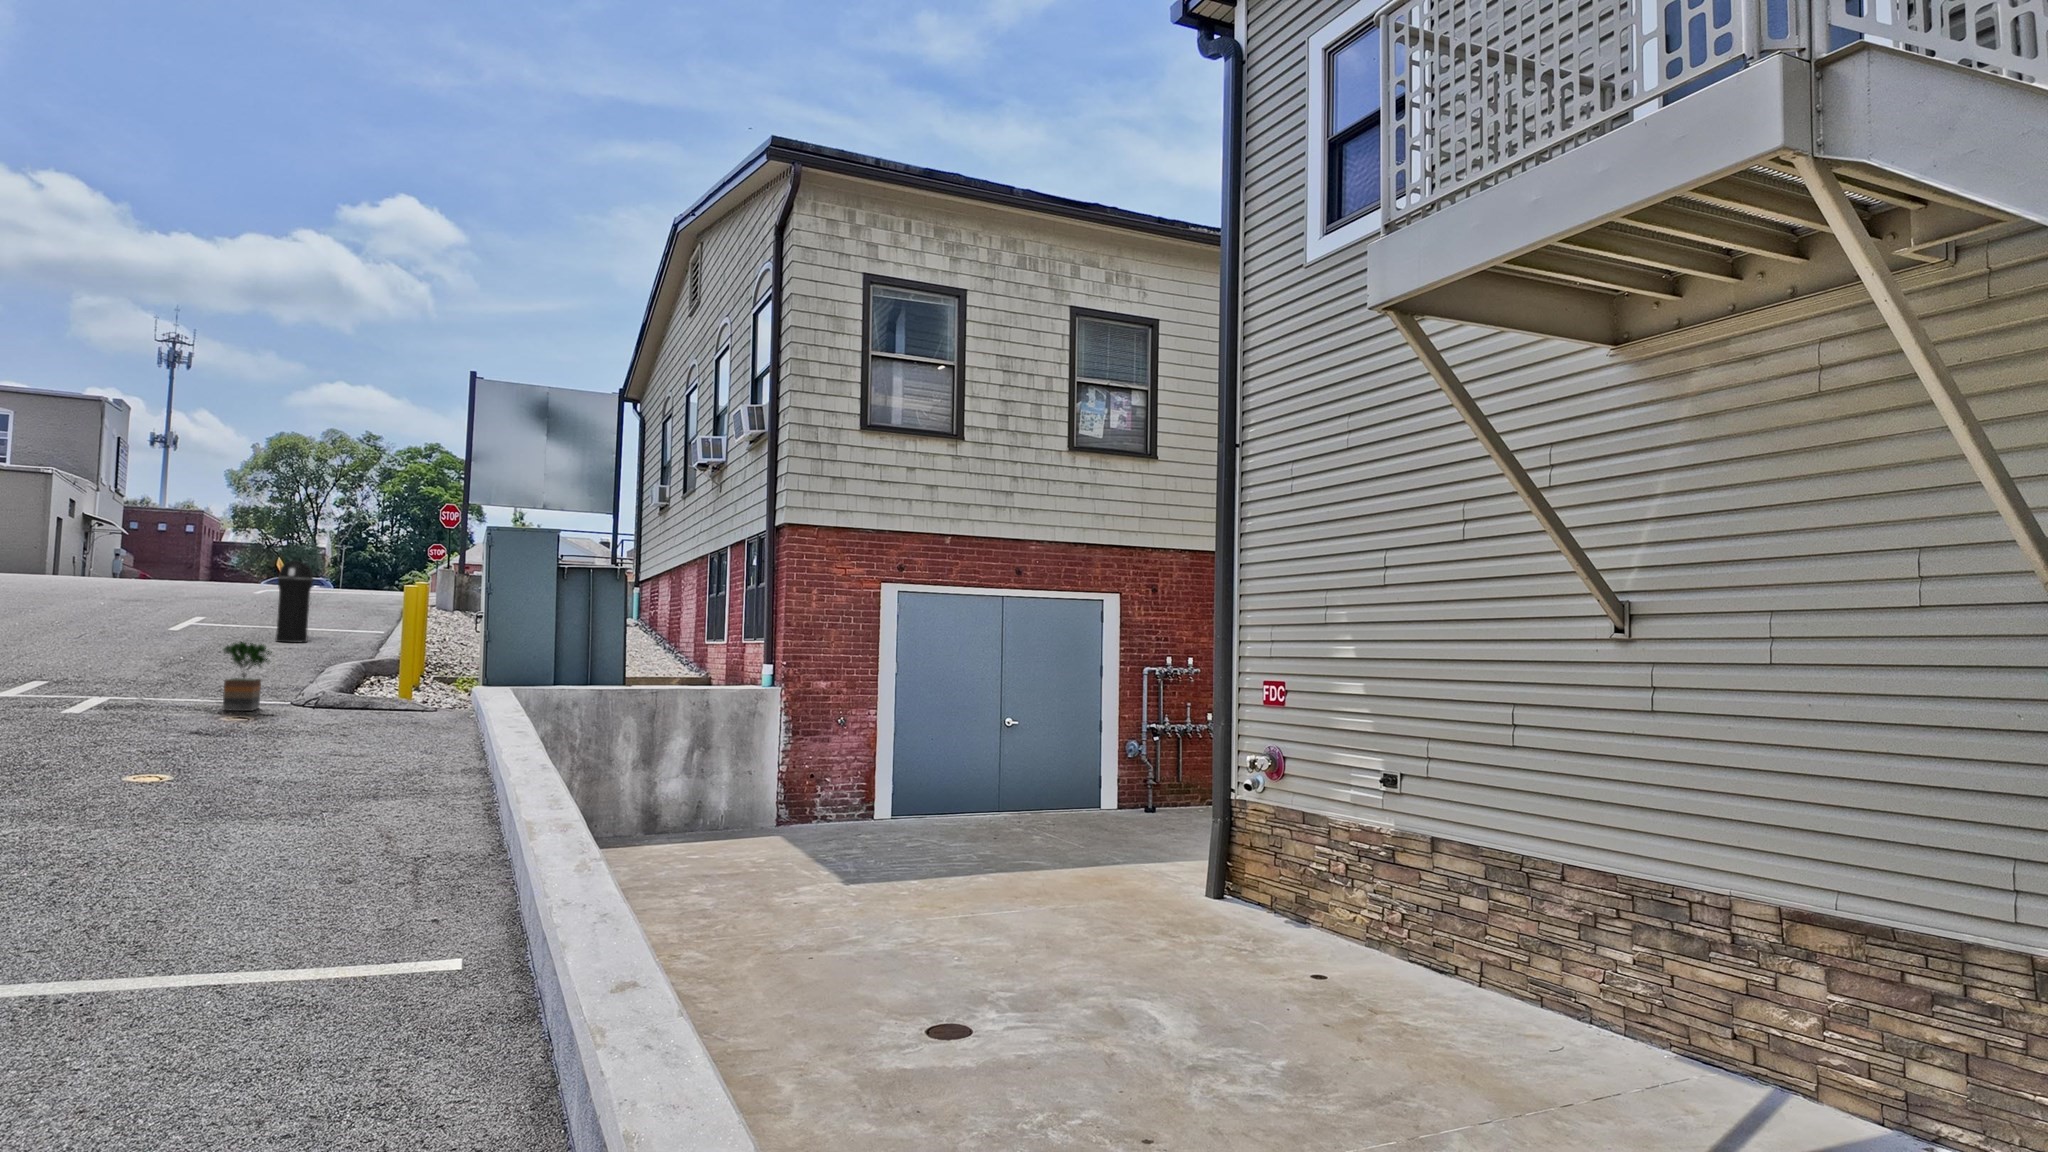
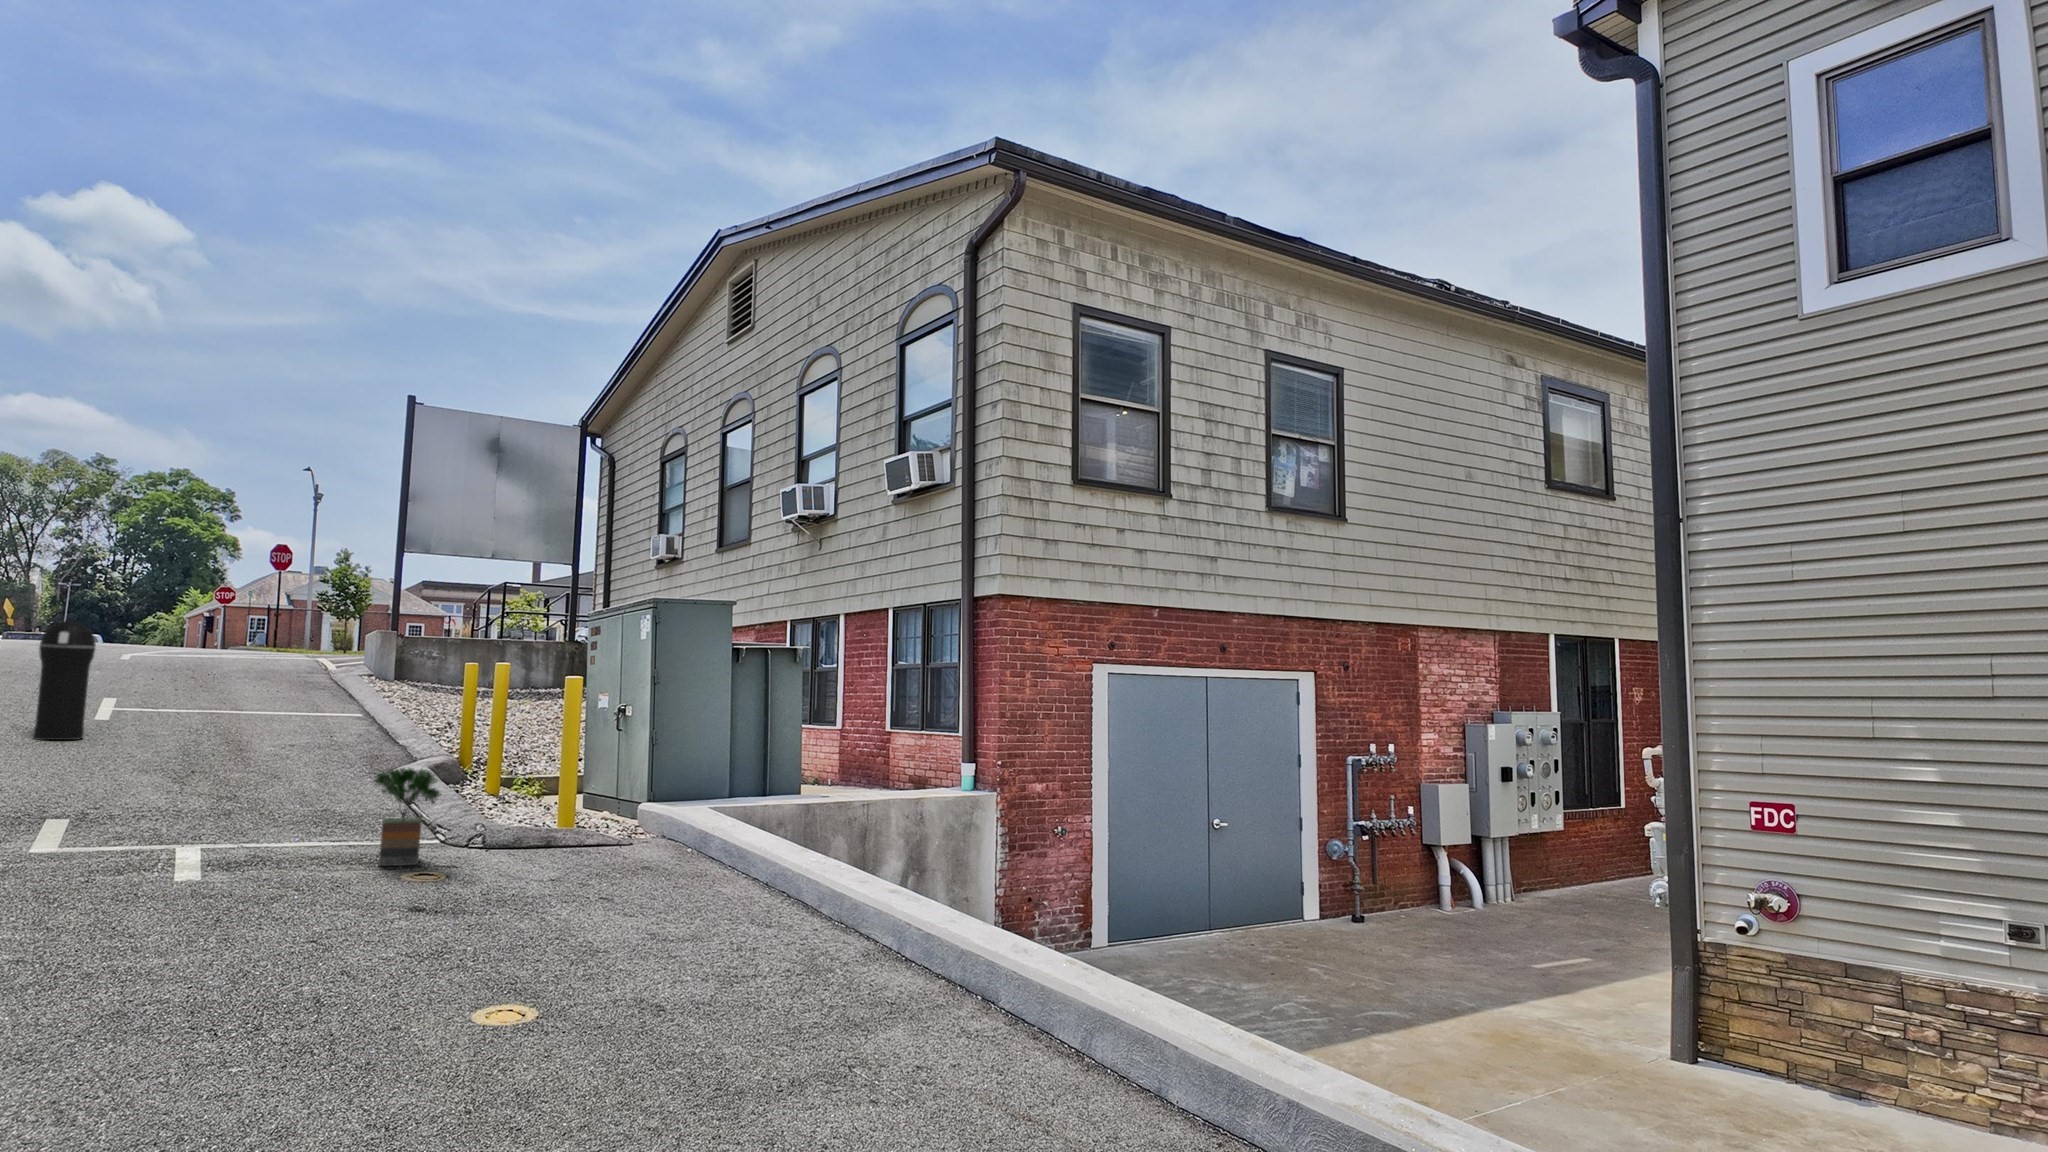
trash can: present [276,561,313,643] -> present [33,621,95,740]

